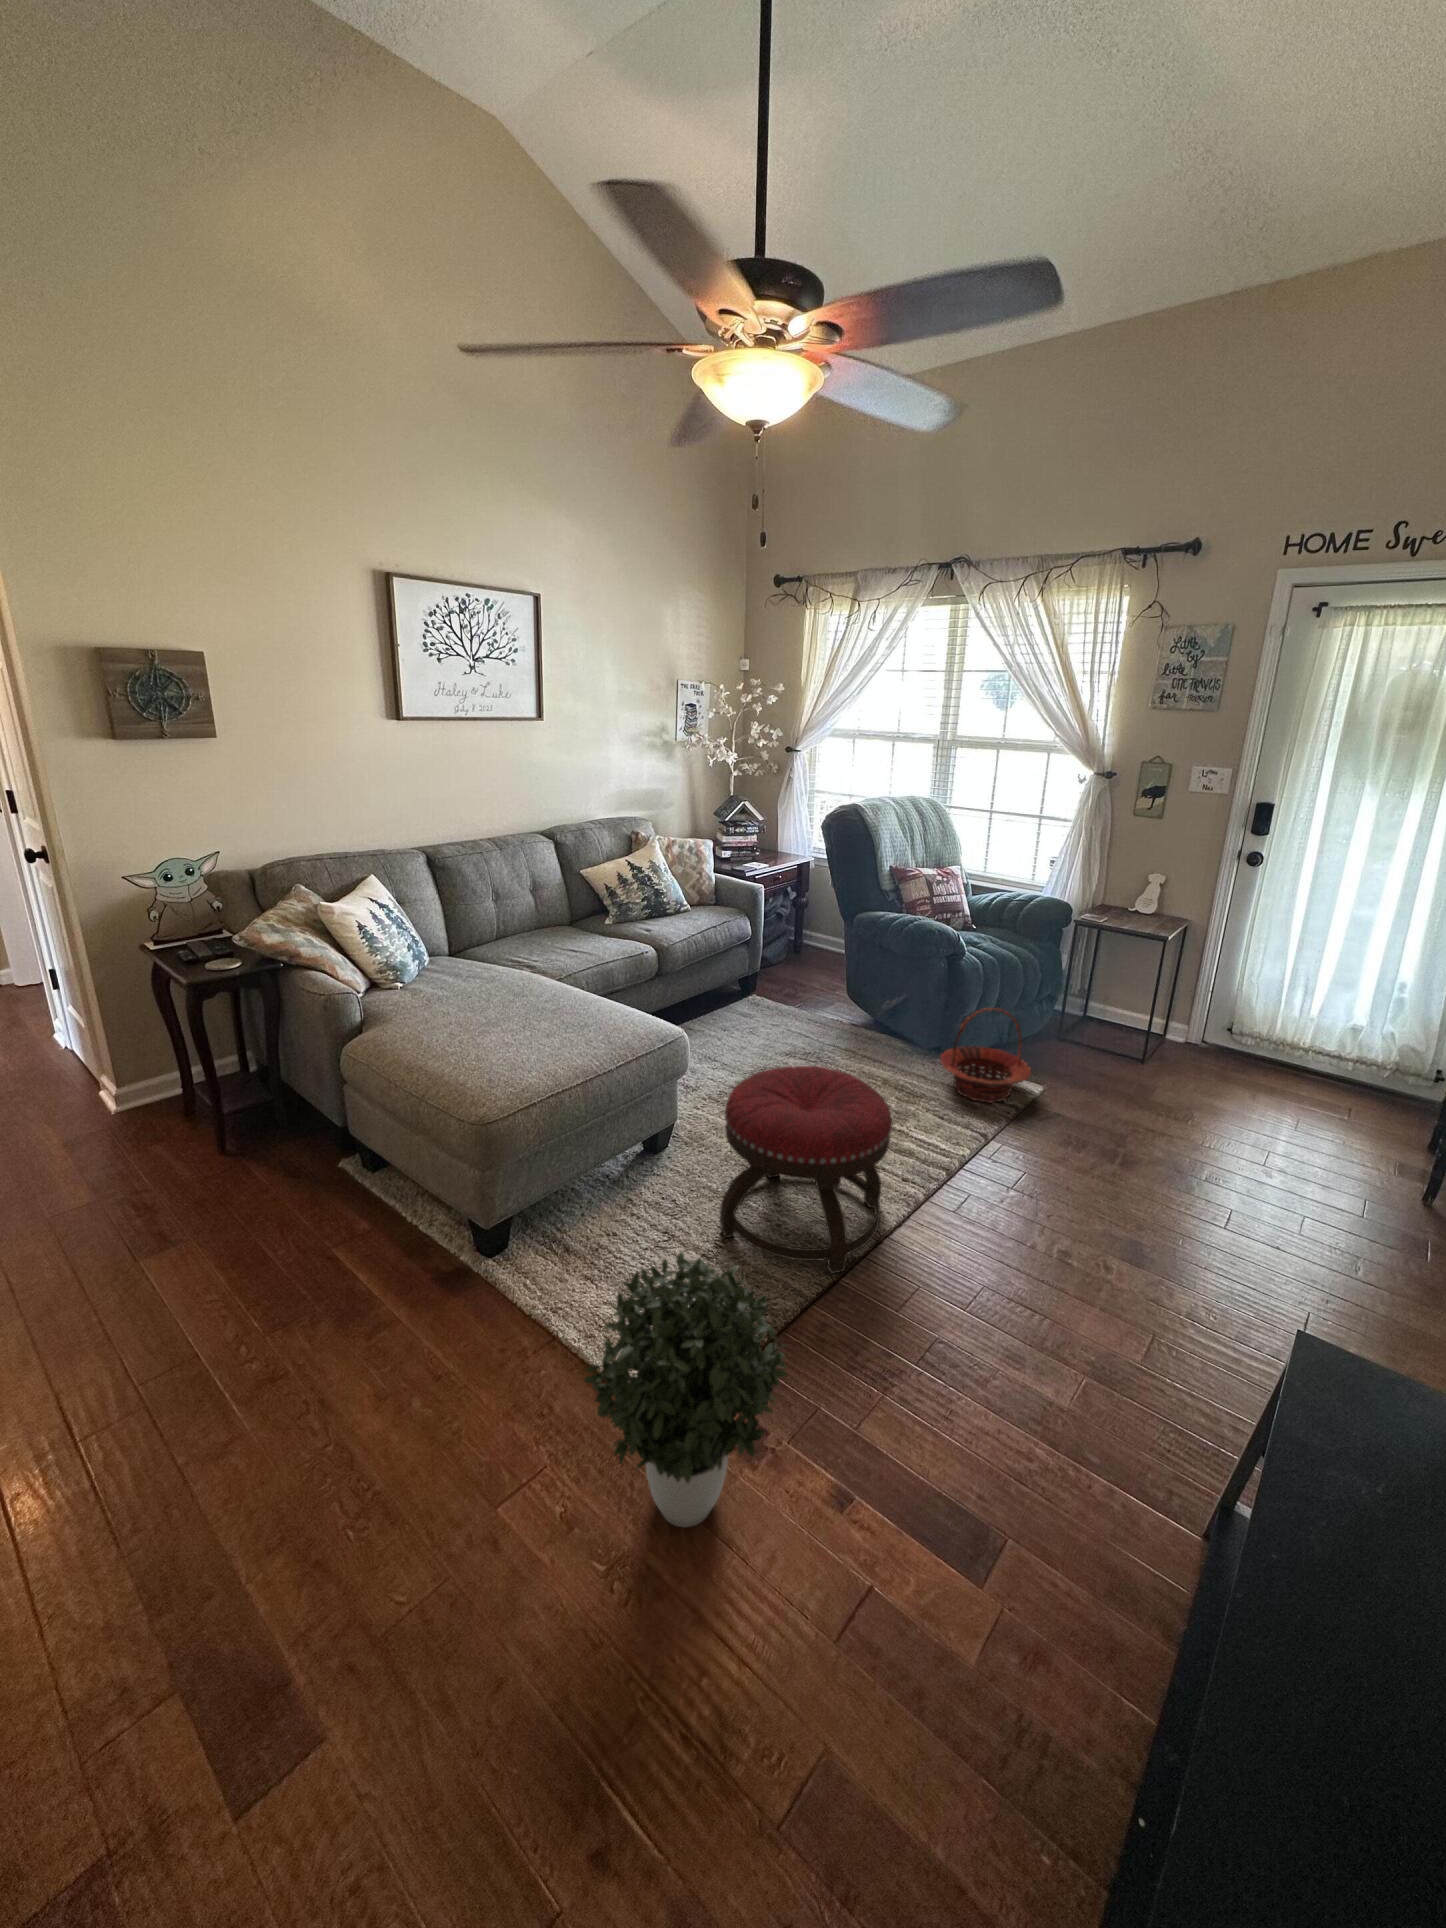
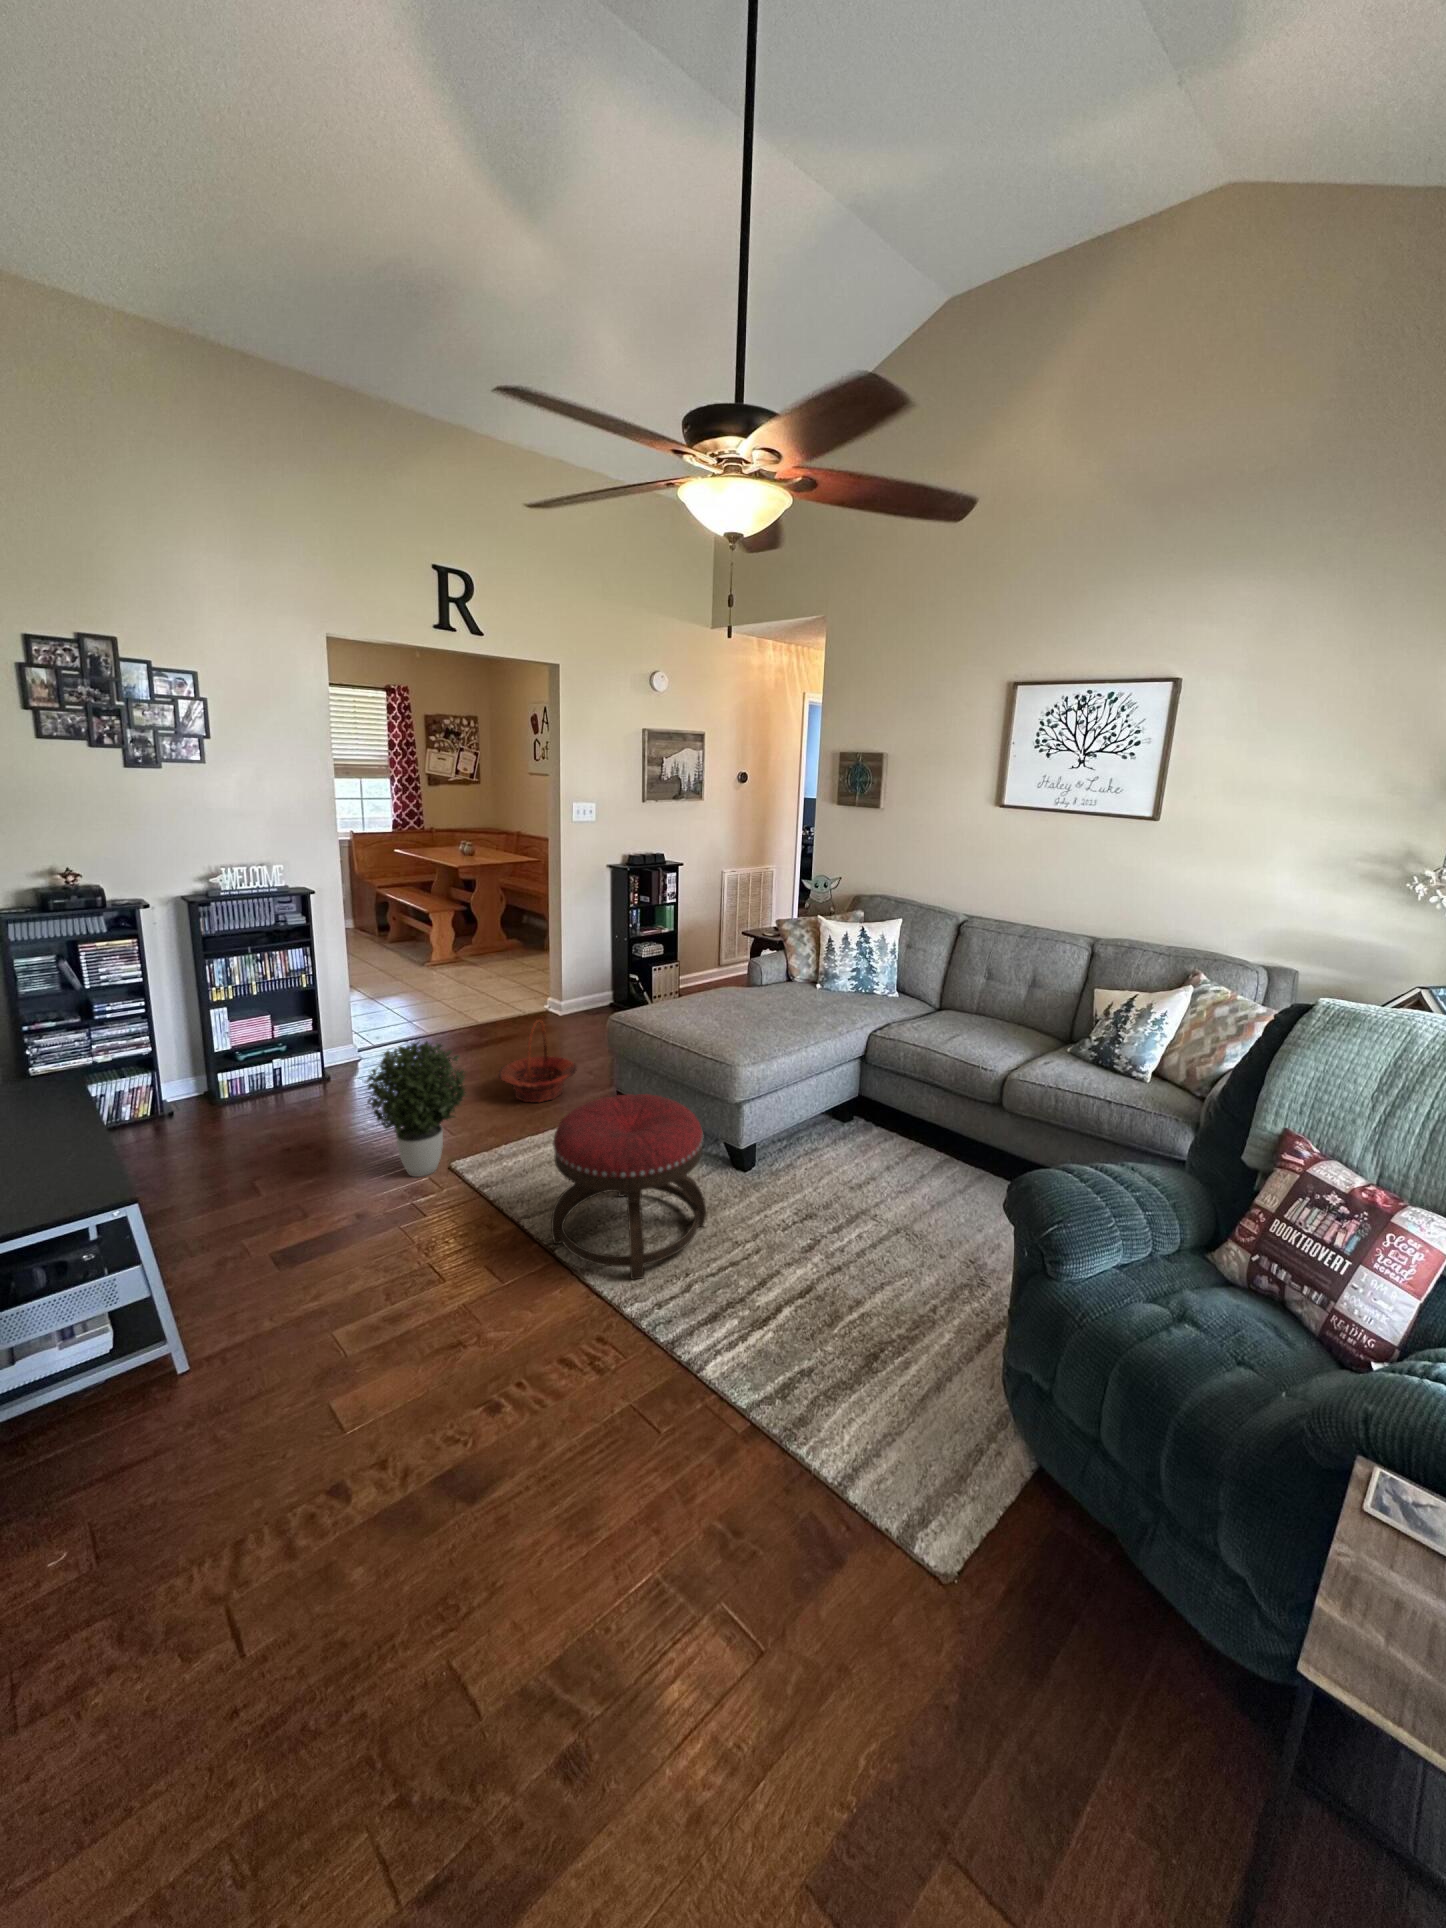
basket: present [940,1008,1031,1103] -> present [499,1020,577,1102]

